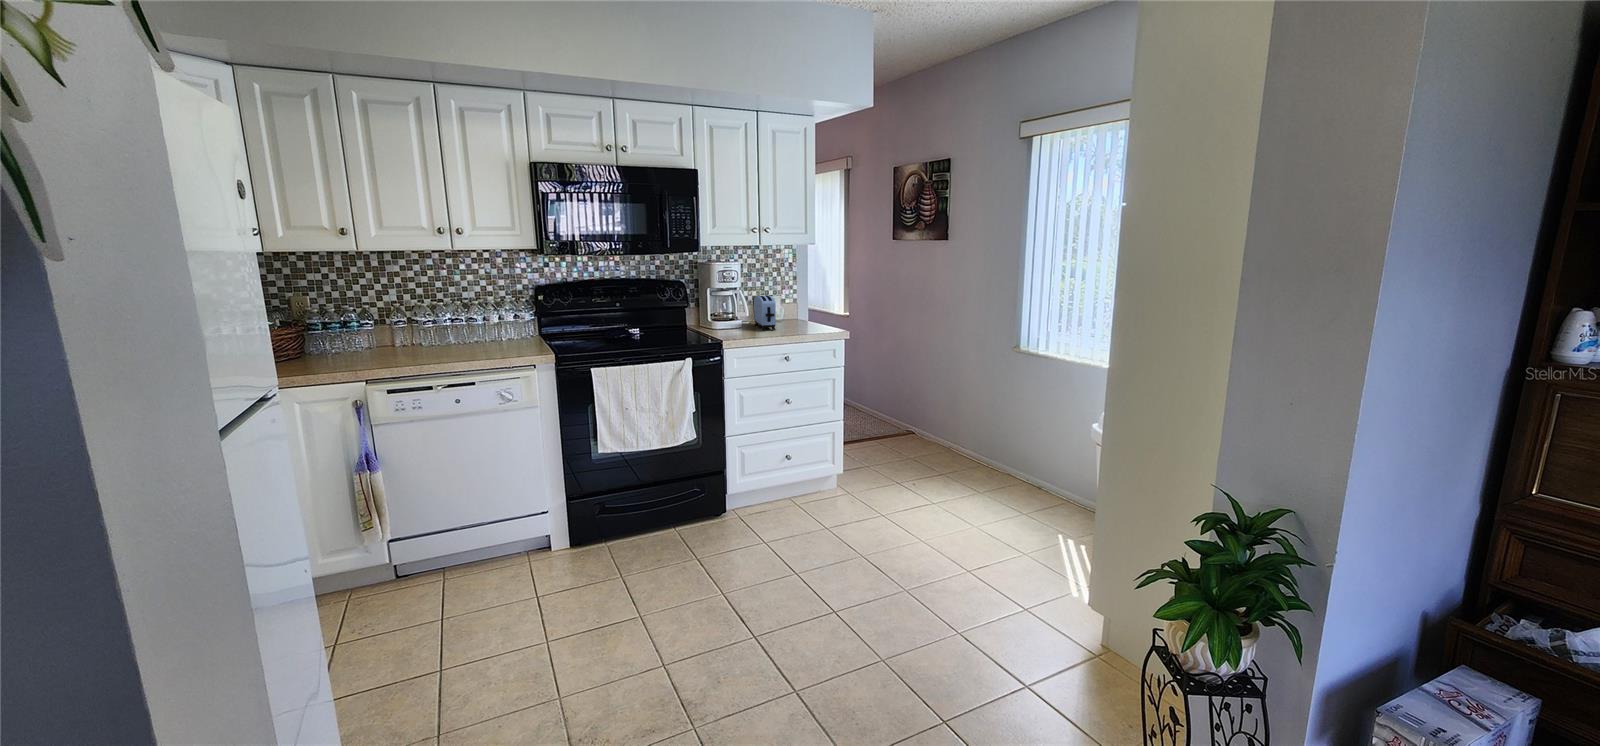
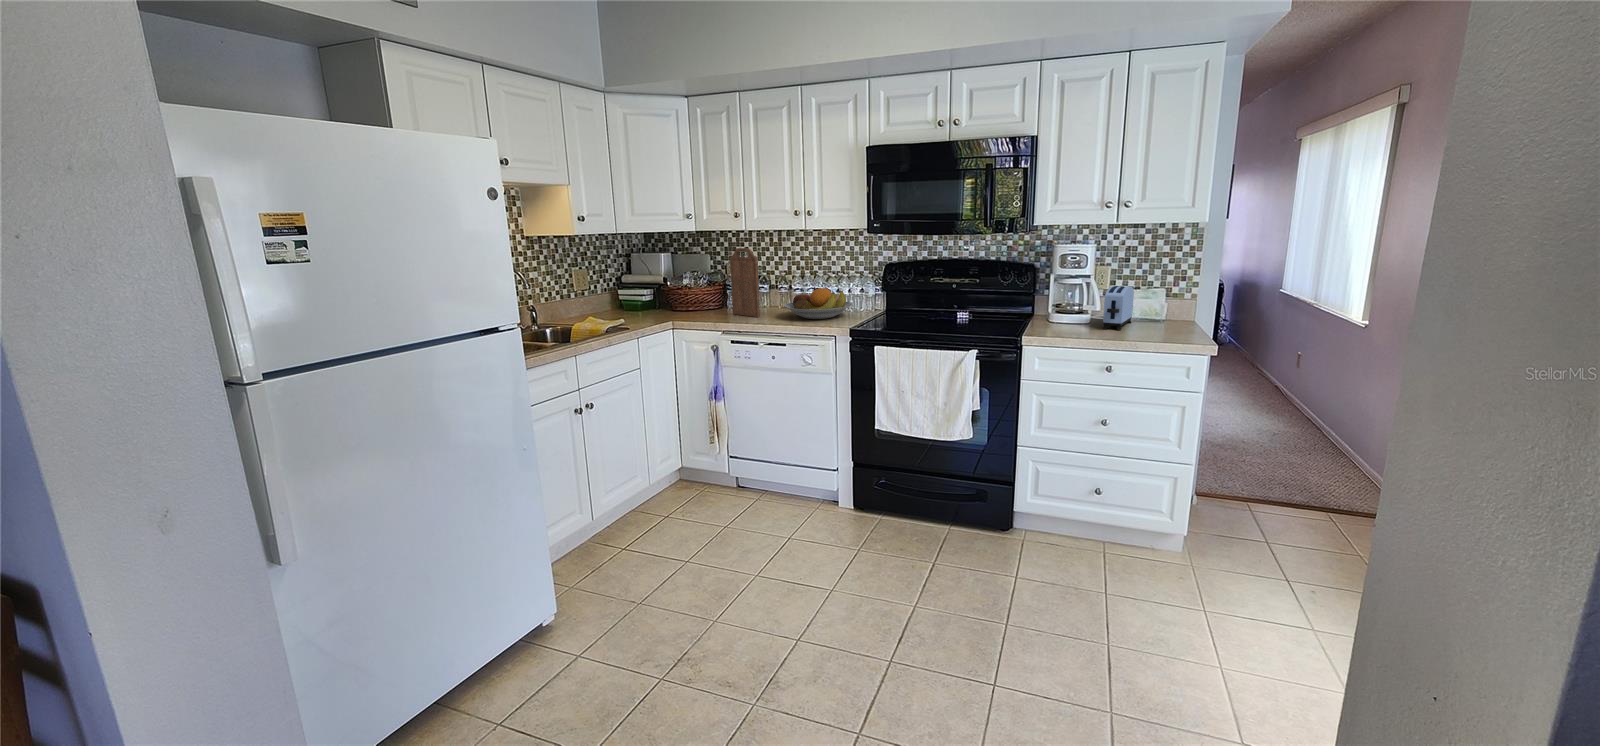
cutting board: none [346,273,410,360] -> present [730,248,760,317]
fruit bowl: none [441,316,528,353] -> present [784,288,853,319]

